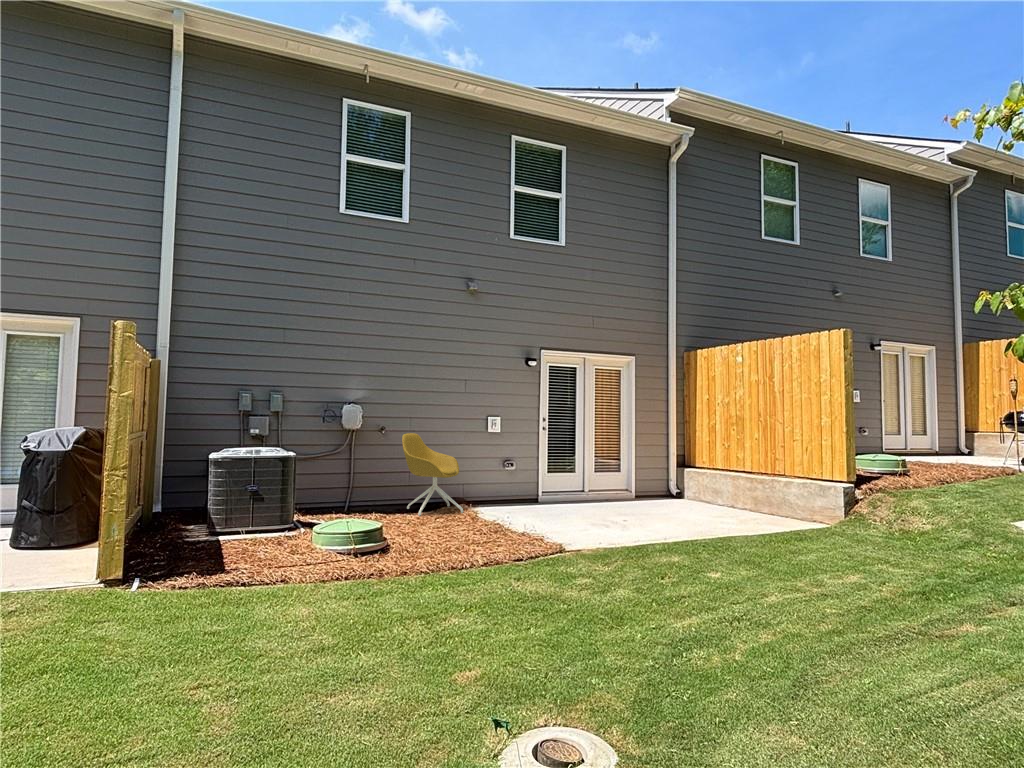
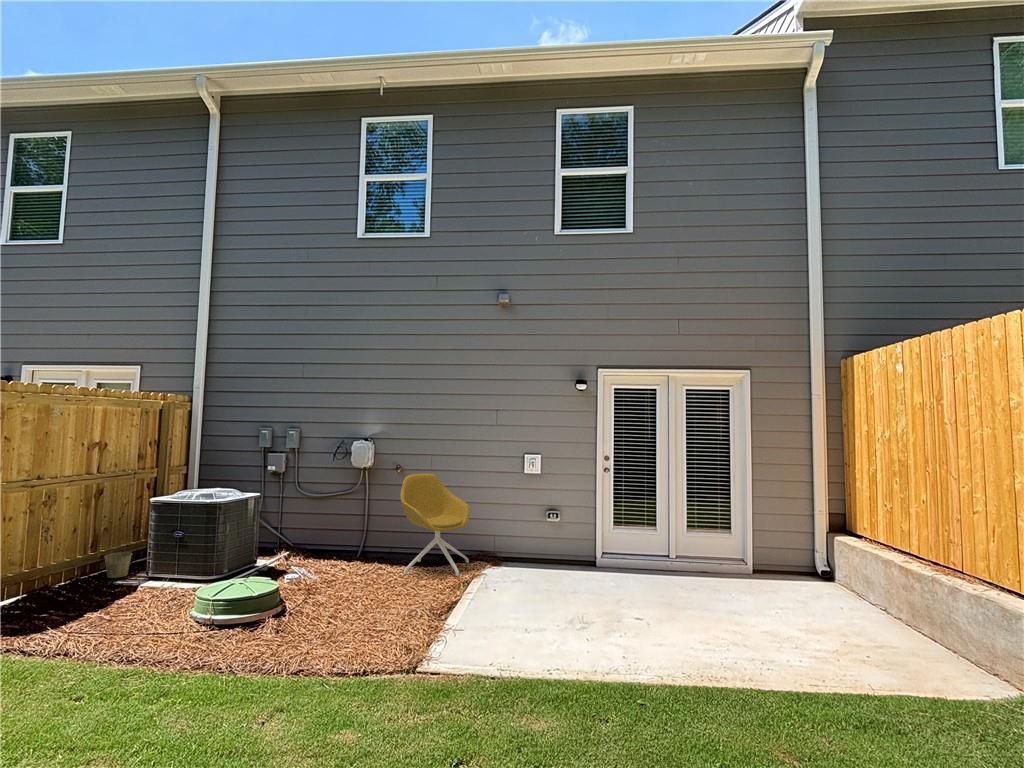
bucket: none [140,501,171,539] -> present [104,551,132,578]

